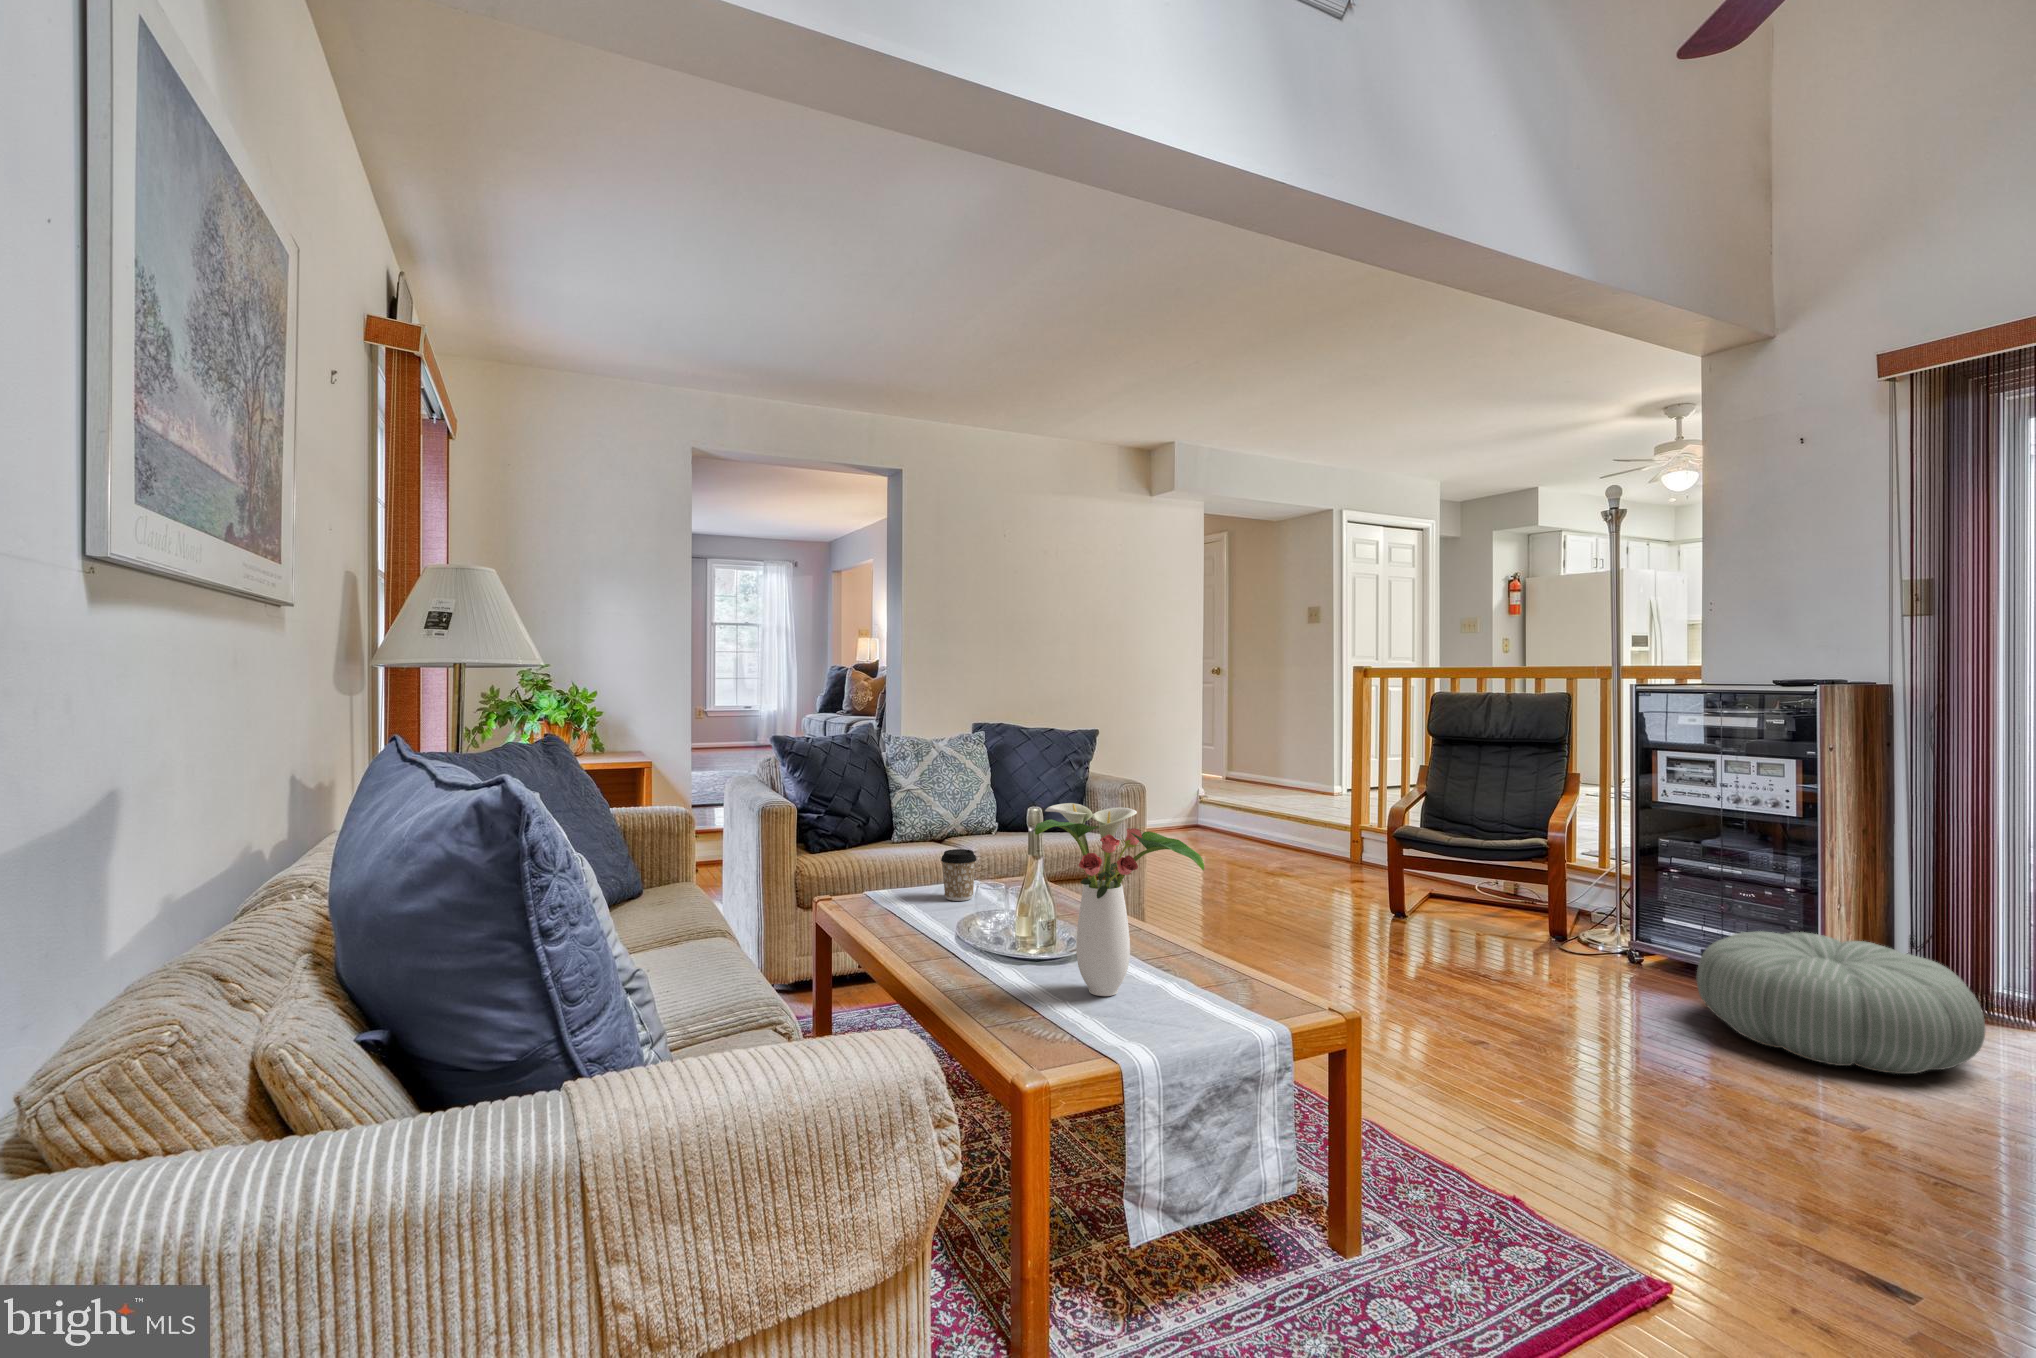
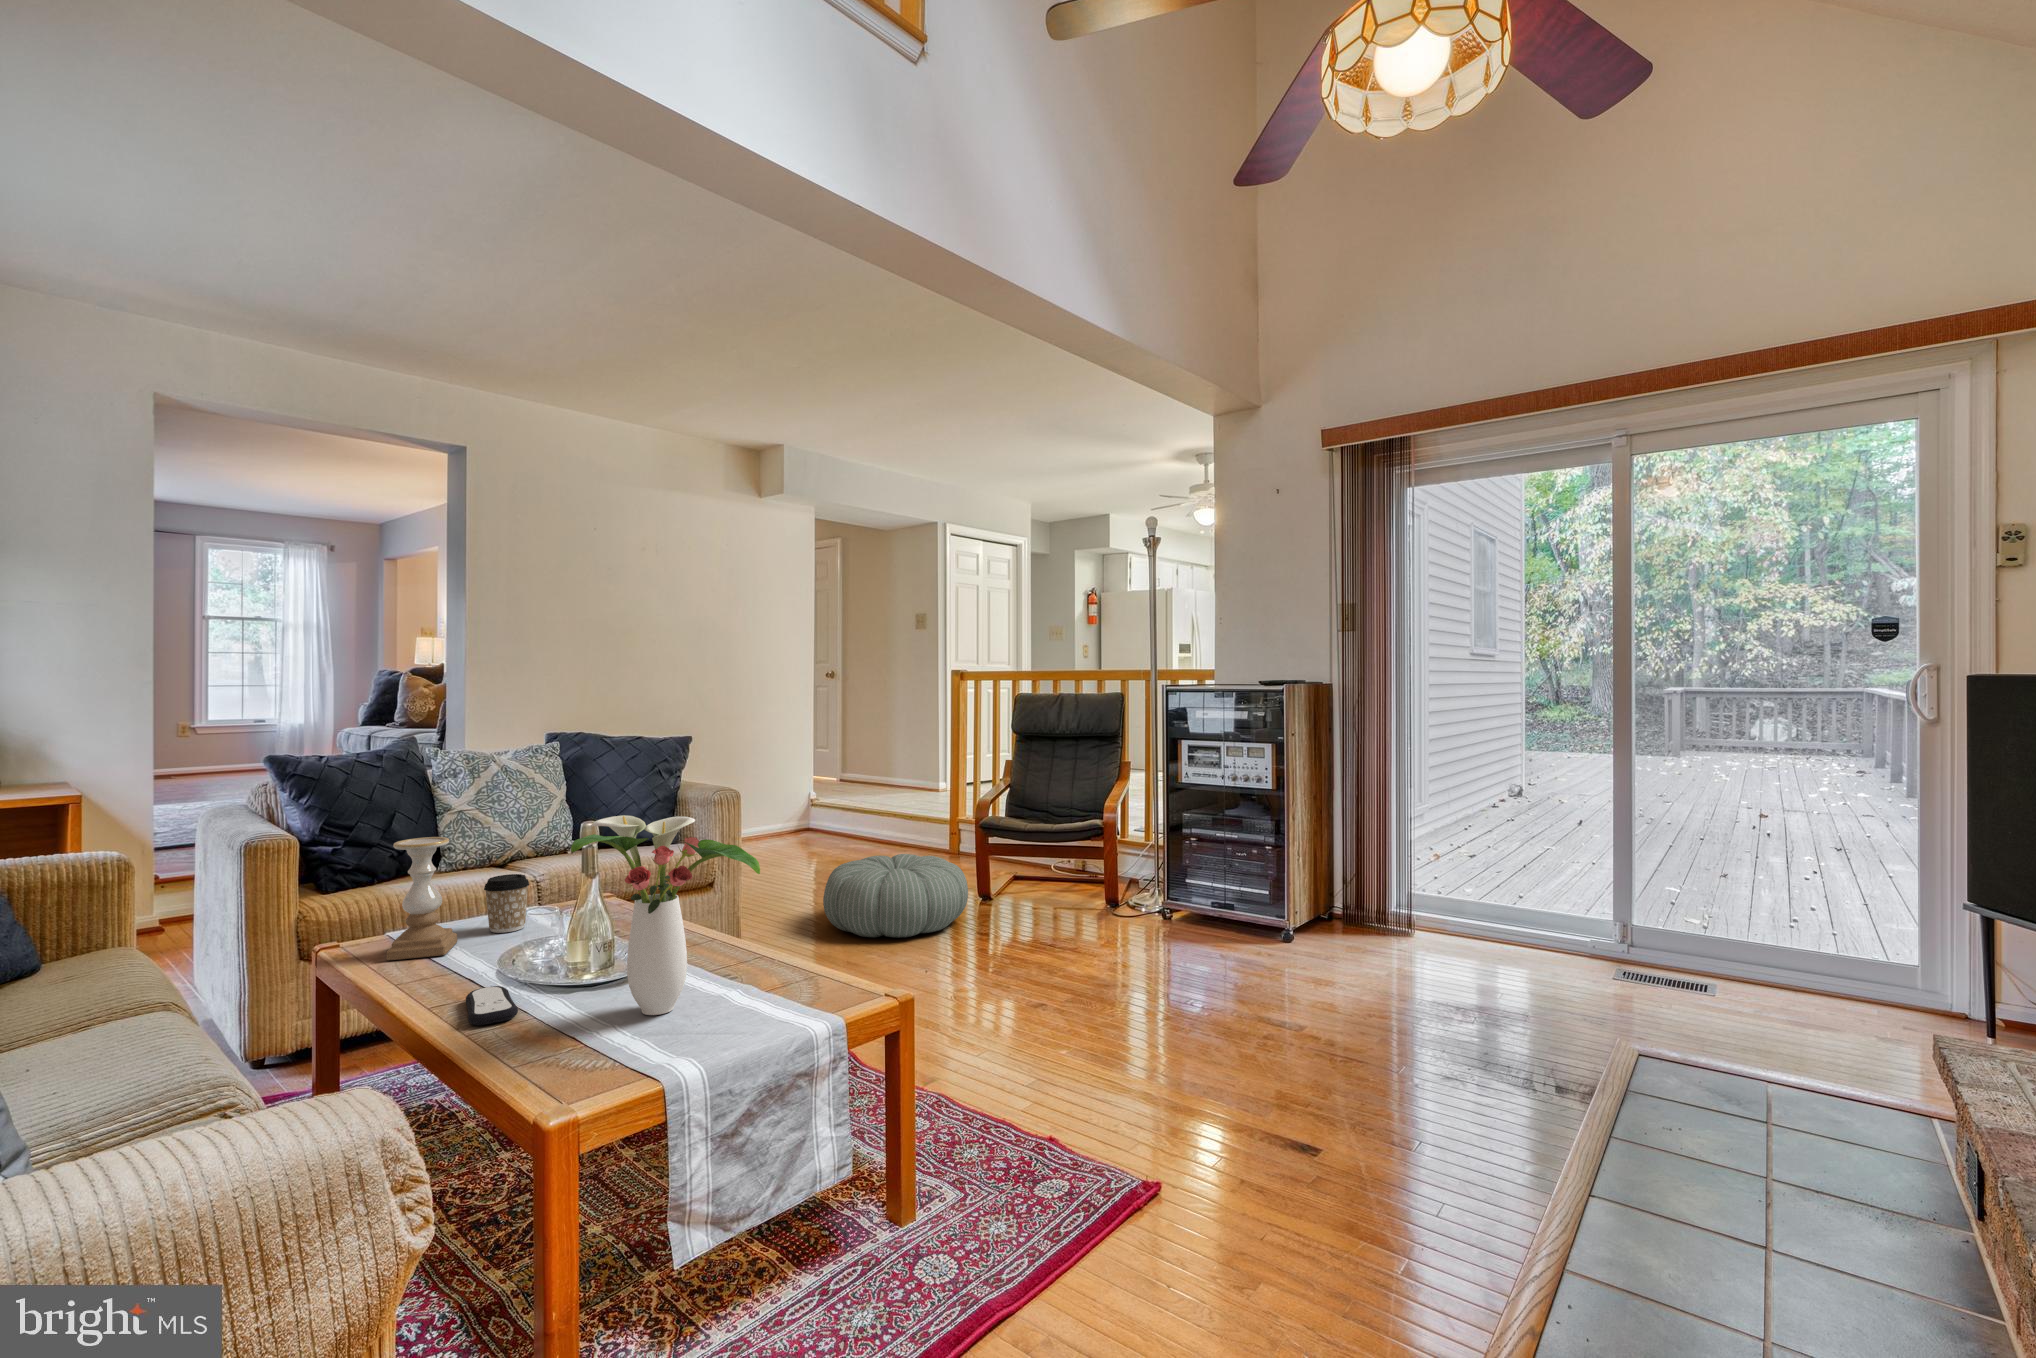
candle holder: none [871,811,922,915] -> present [387,837,457,960]
pouf: present [1696,931,1985,1074] -> present [823,854,968,938]
remote control: none [939,949,983,983] -> present [466,986,518,1025]

